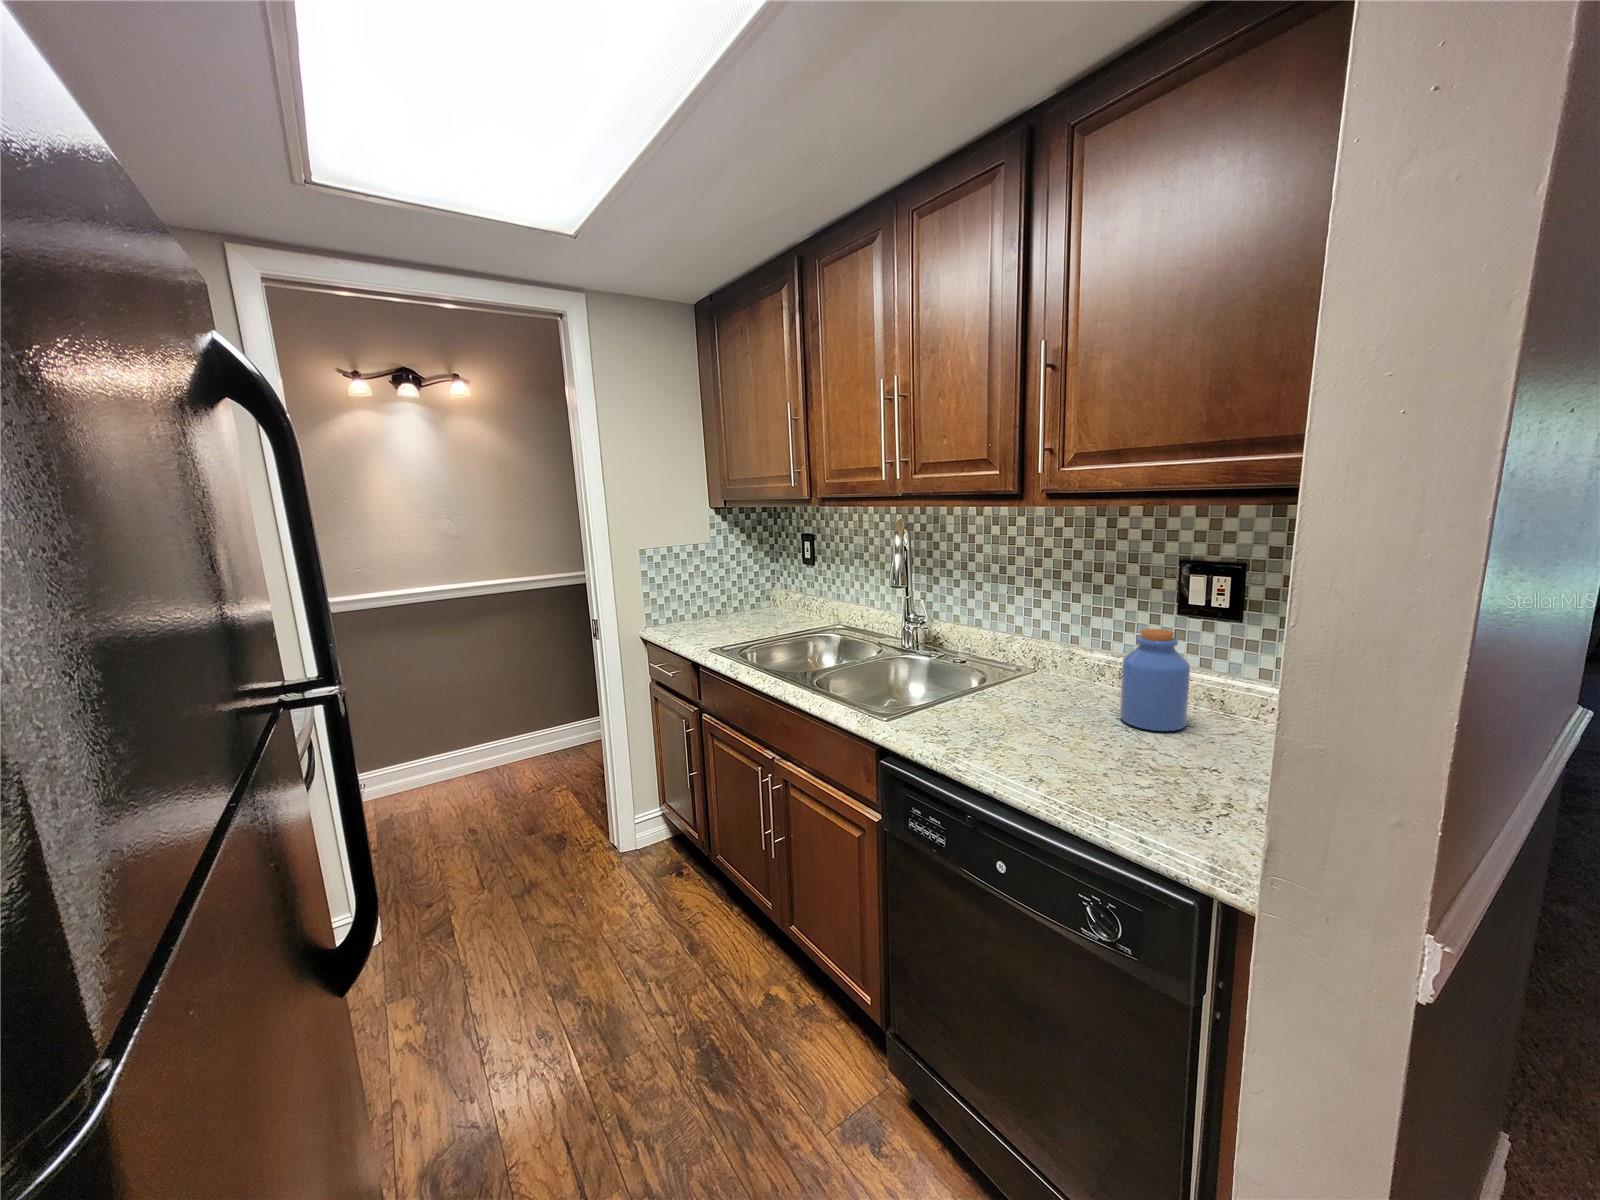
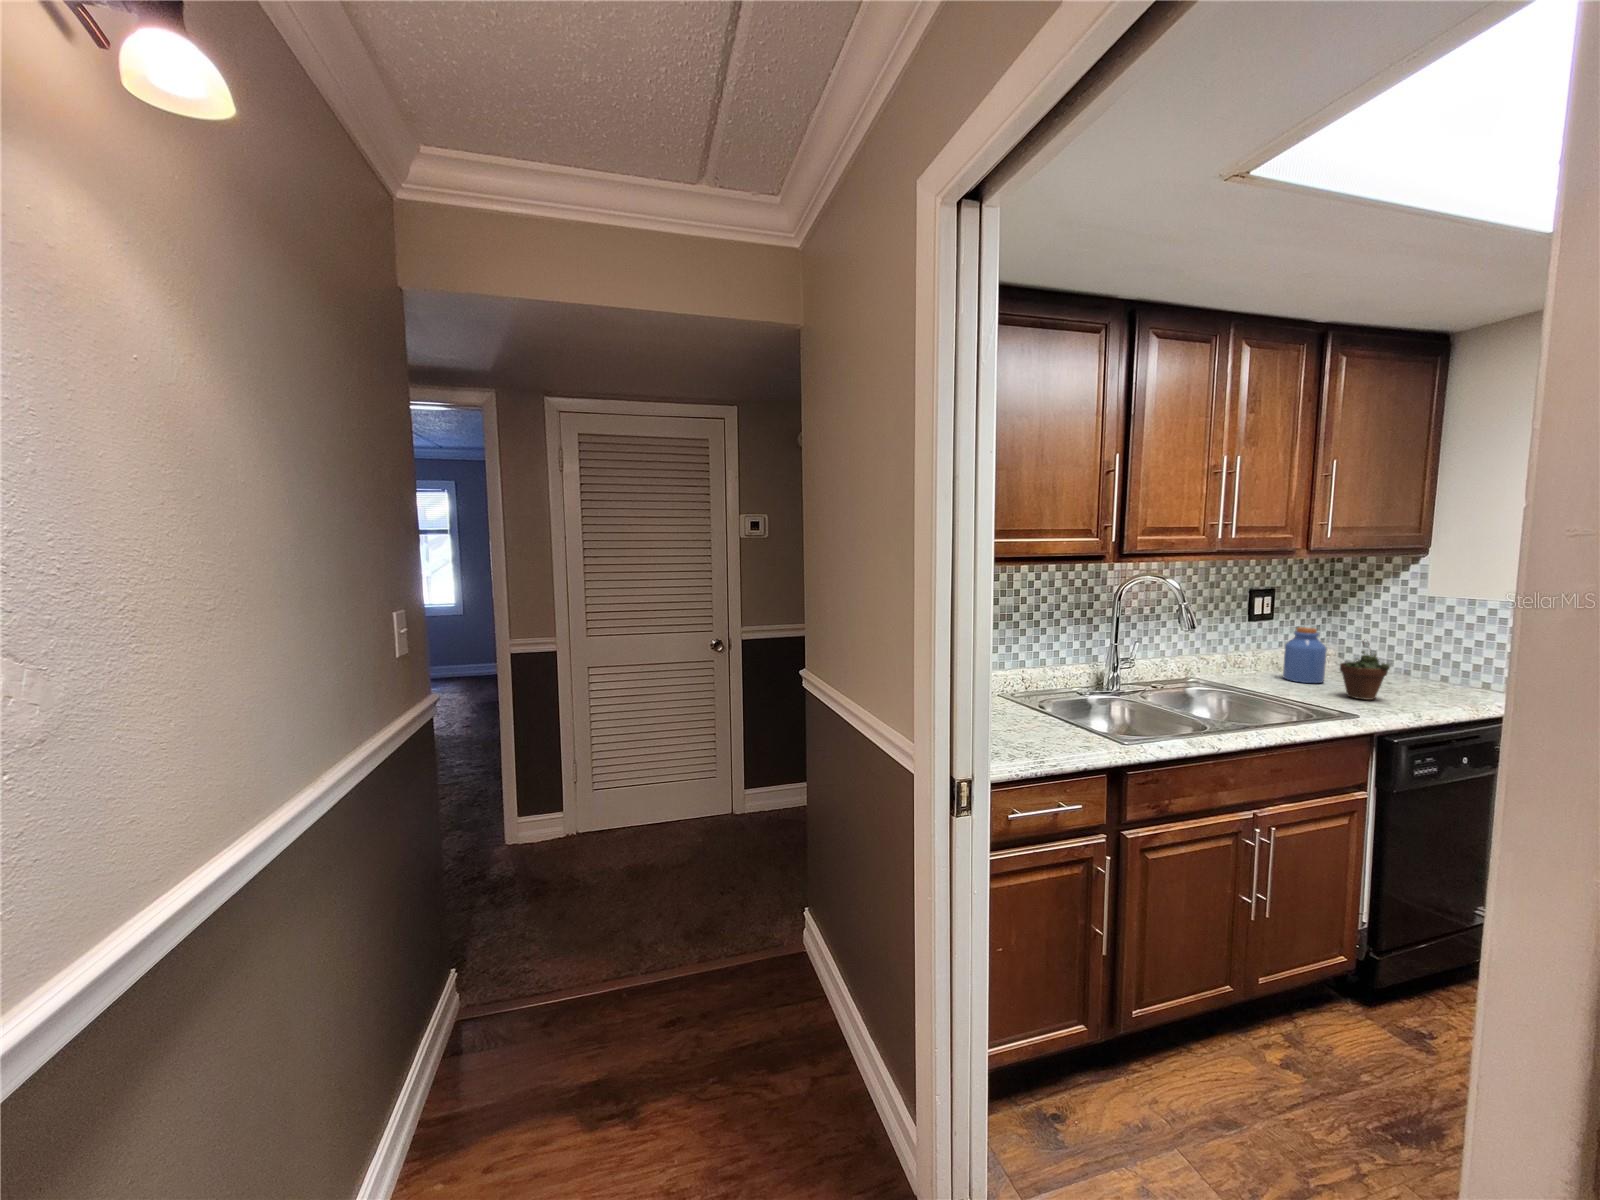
succulent plant: none [1020,644,1085,746] -> present [1340,639,1390,700]

